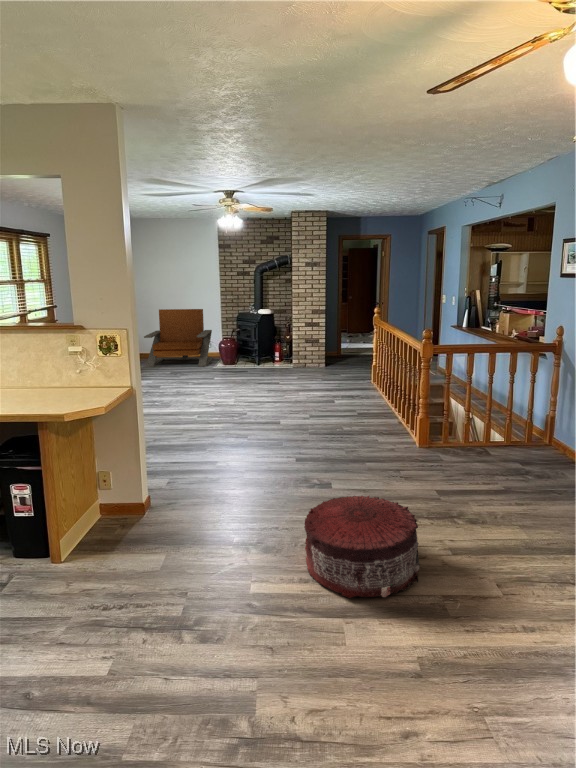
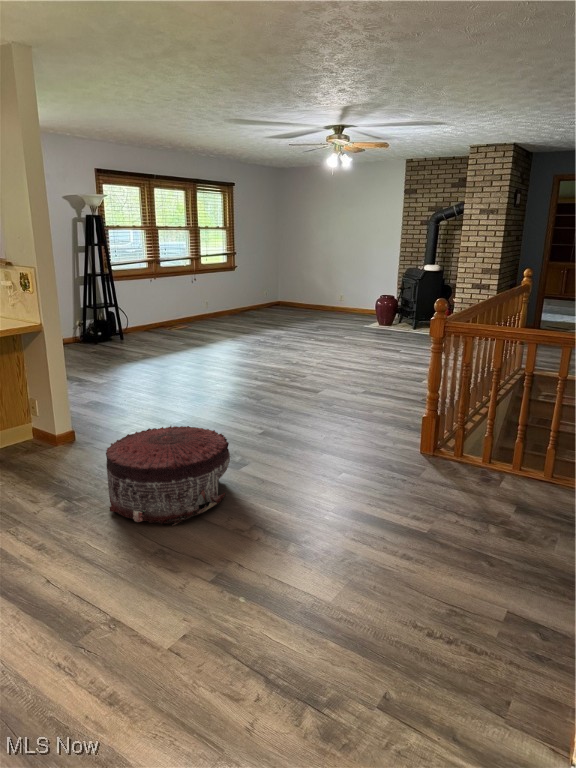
lounge chair: present [144,309,213,367] -> none [305,261,383,324]

